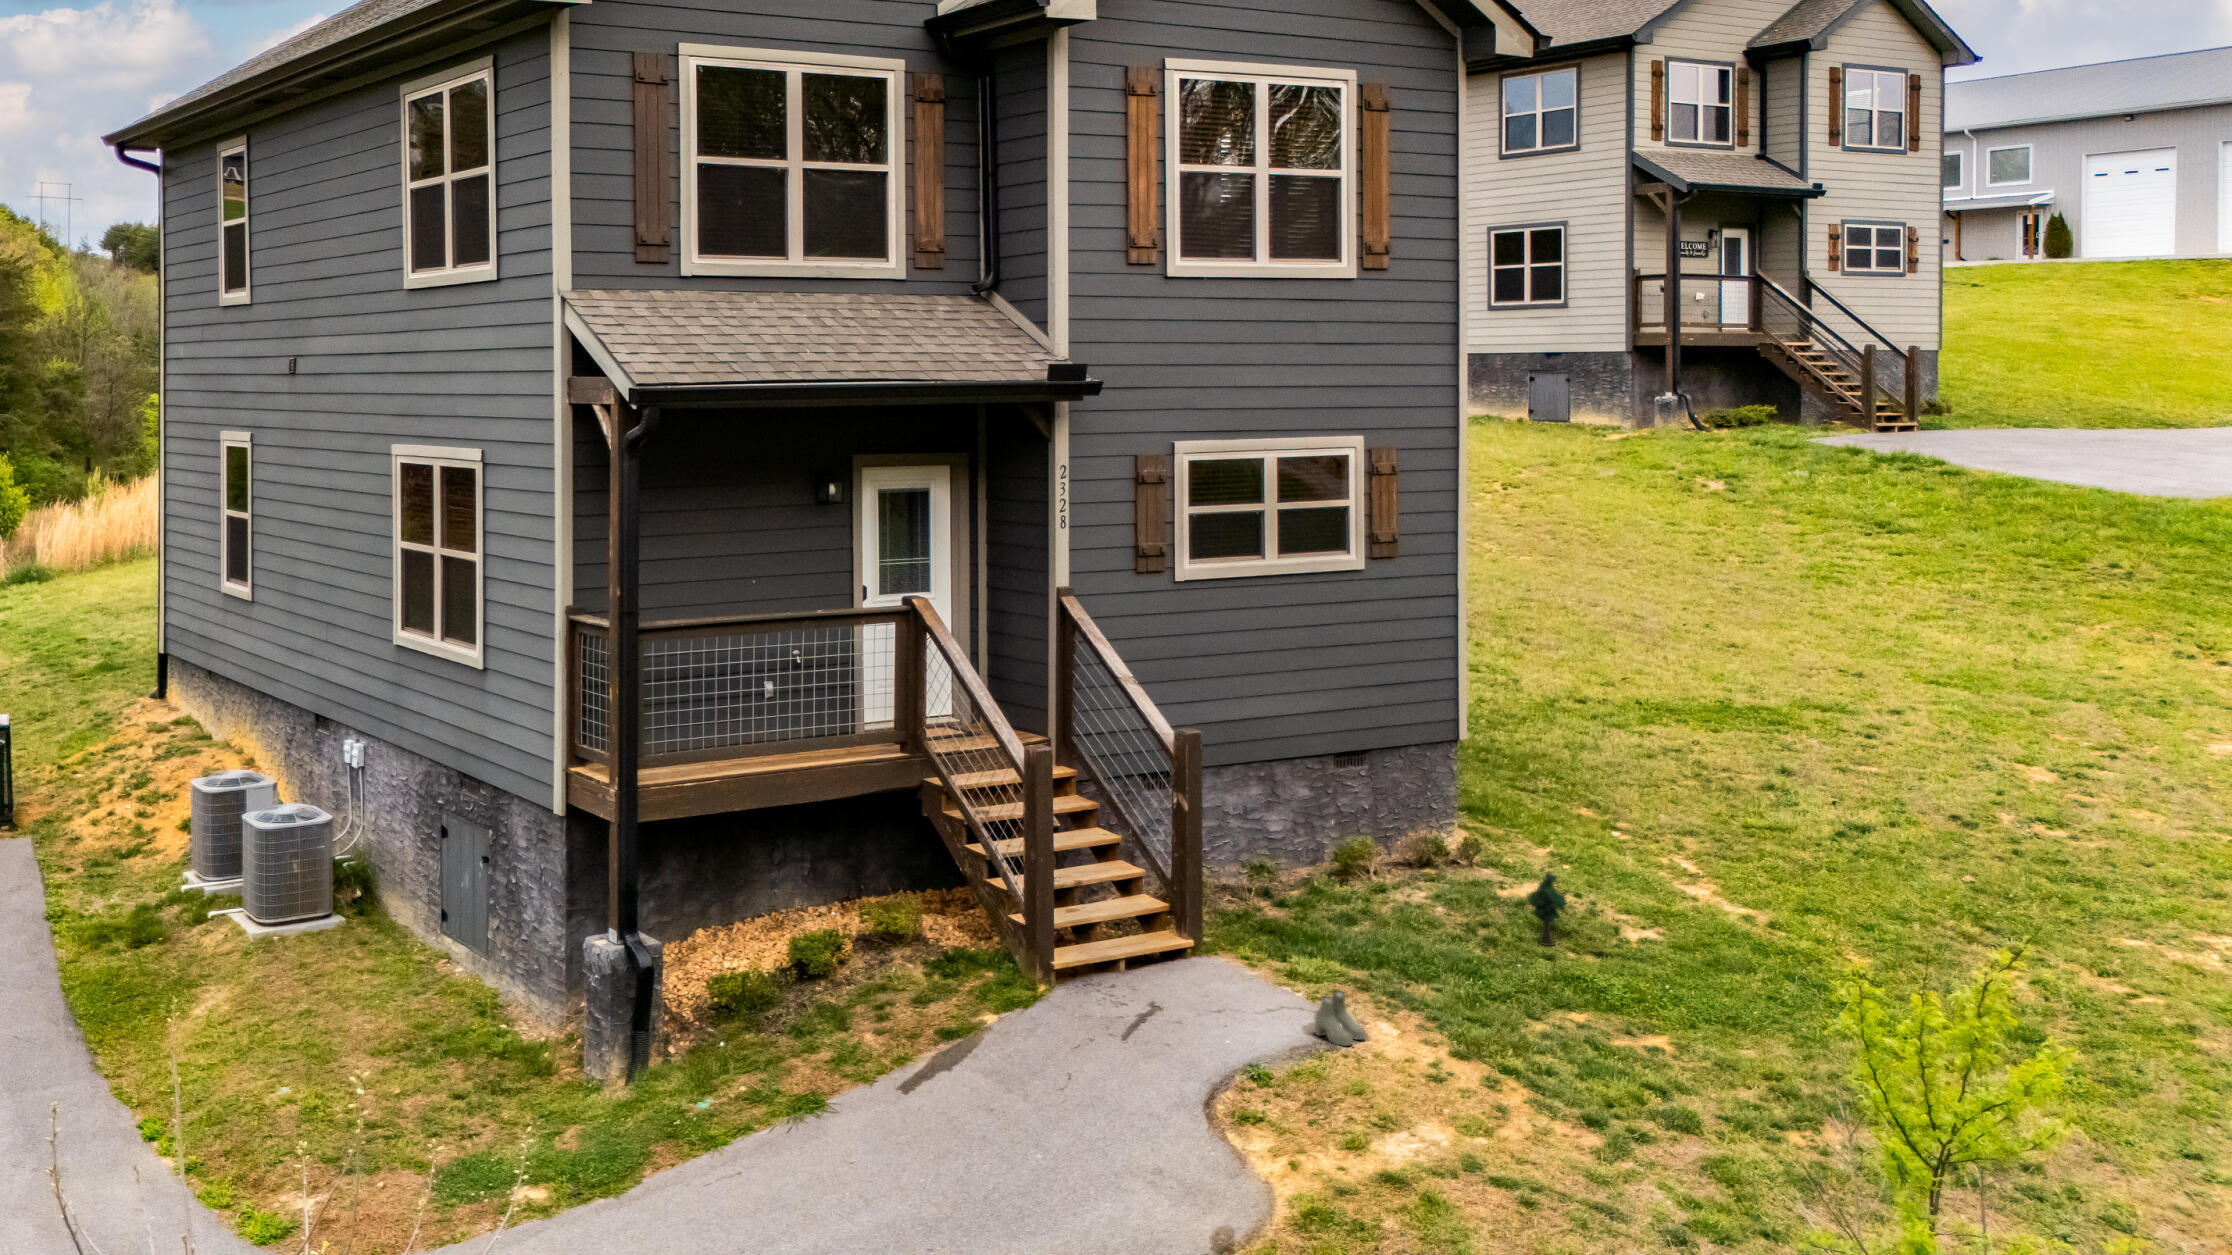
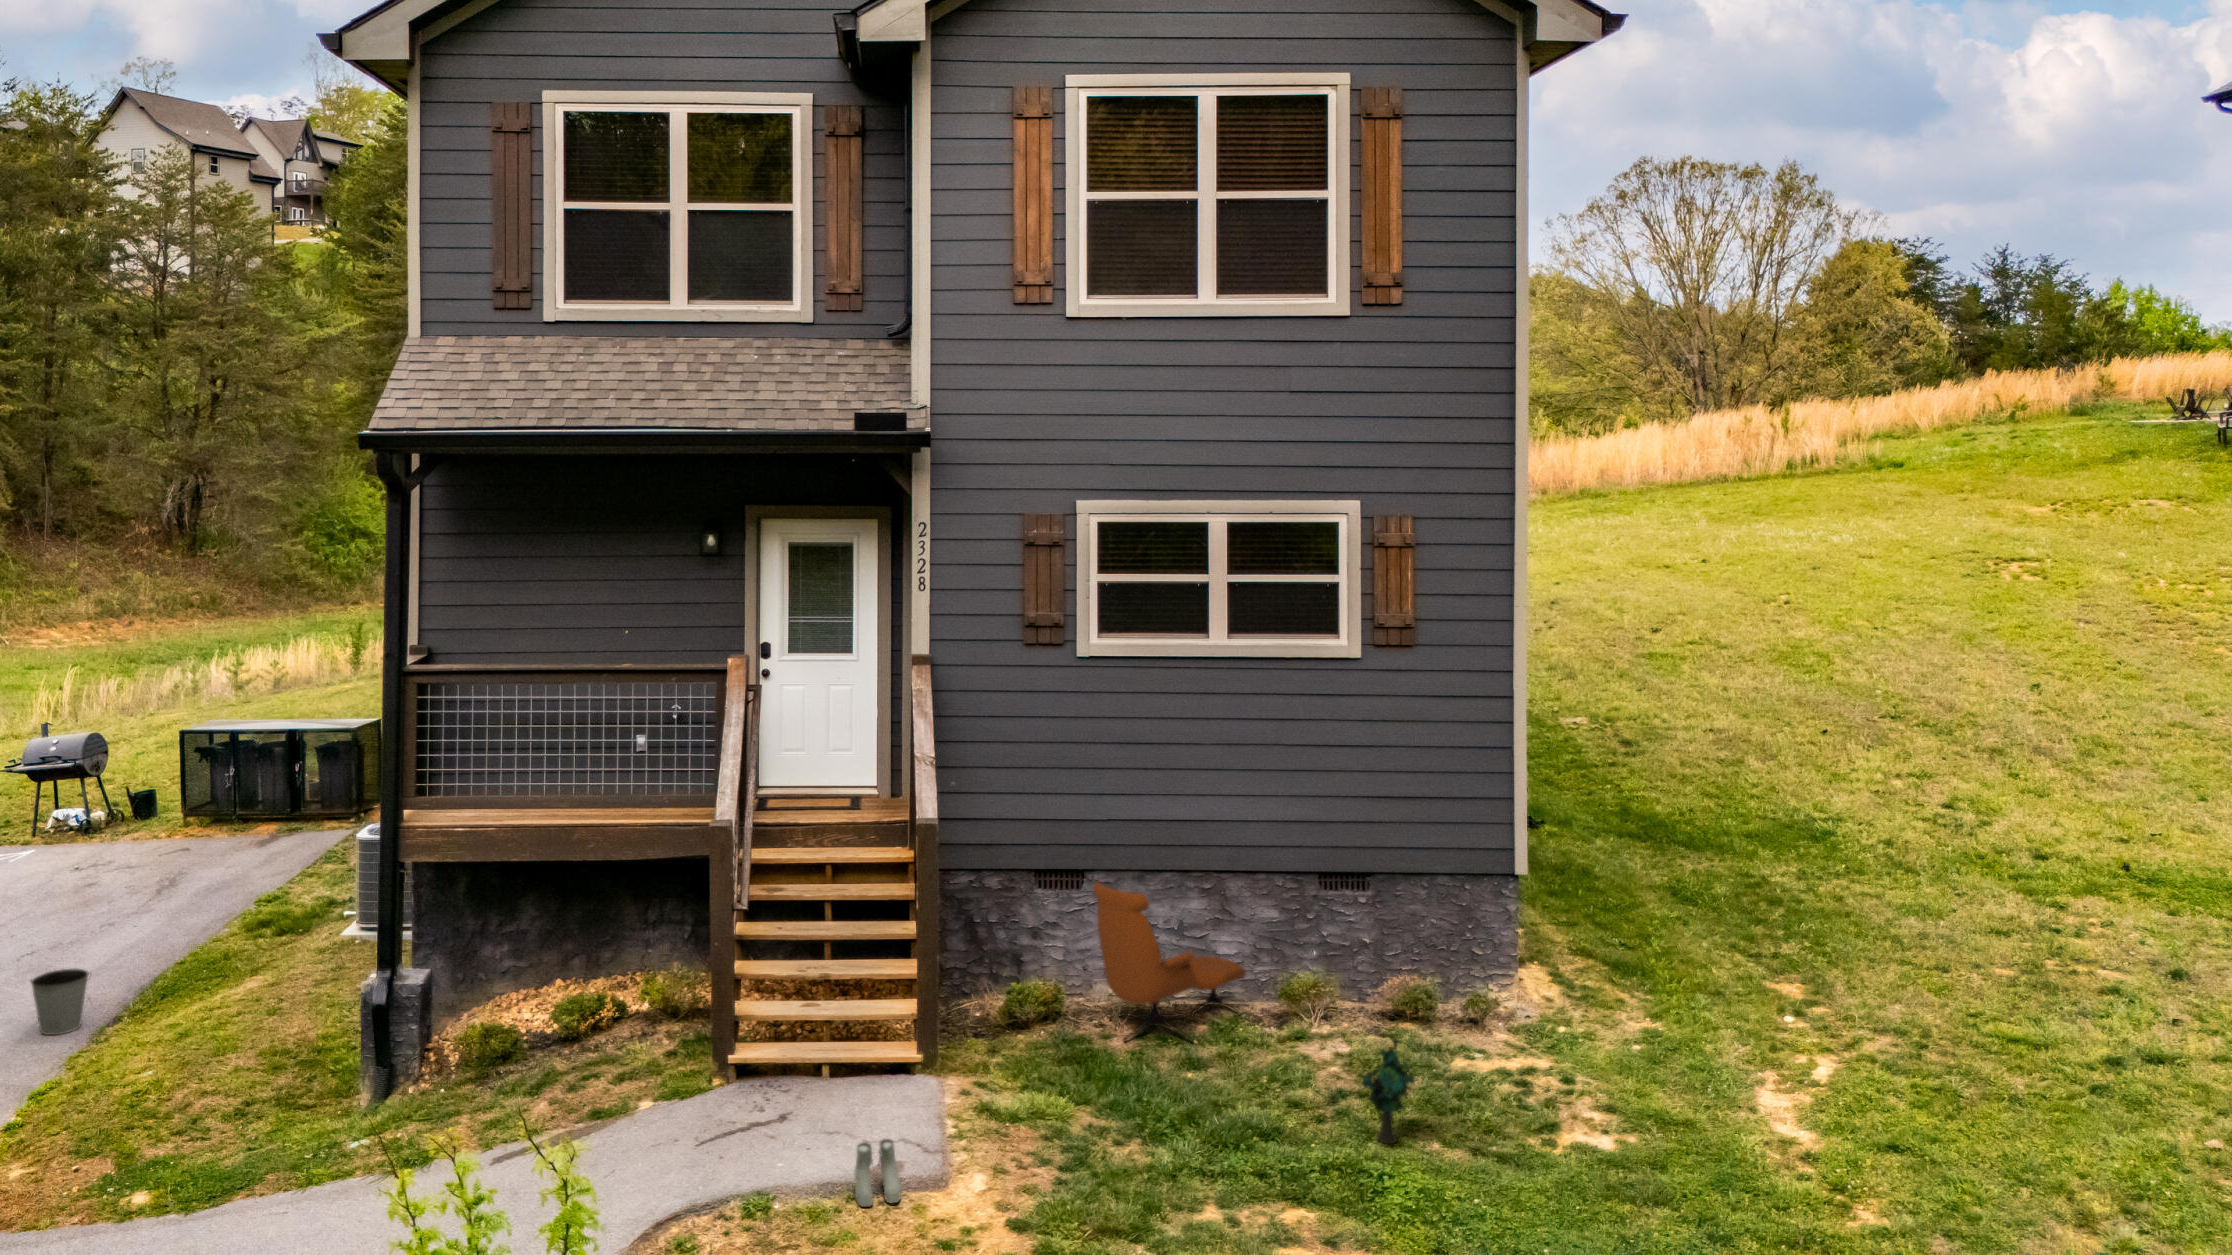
lounge chair: none [1237,773,1321,906] -> present [1093,881,1246,1042]
bucket: none [190,989,251,1065] -> present [30,969,89,1035]

